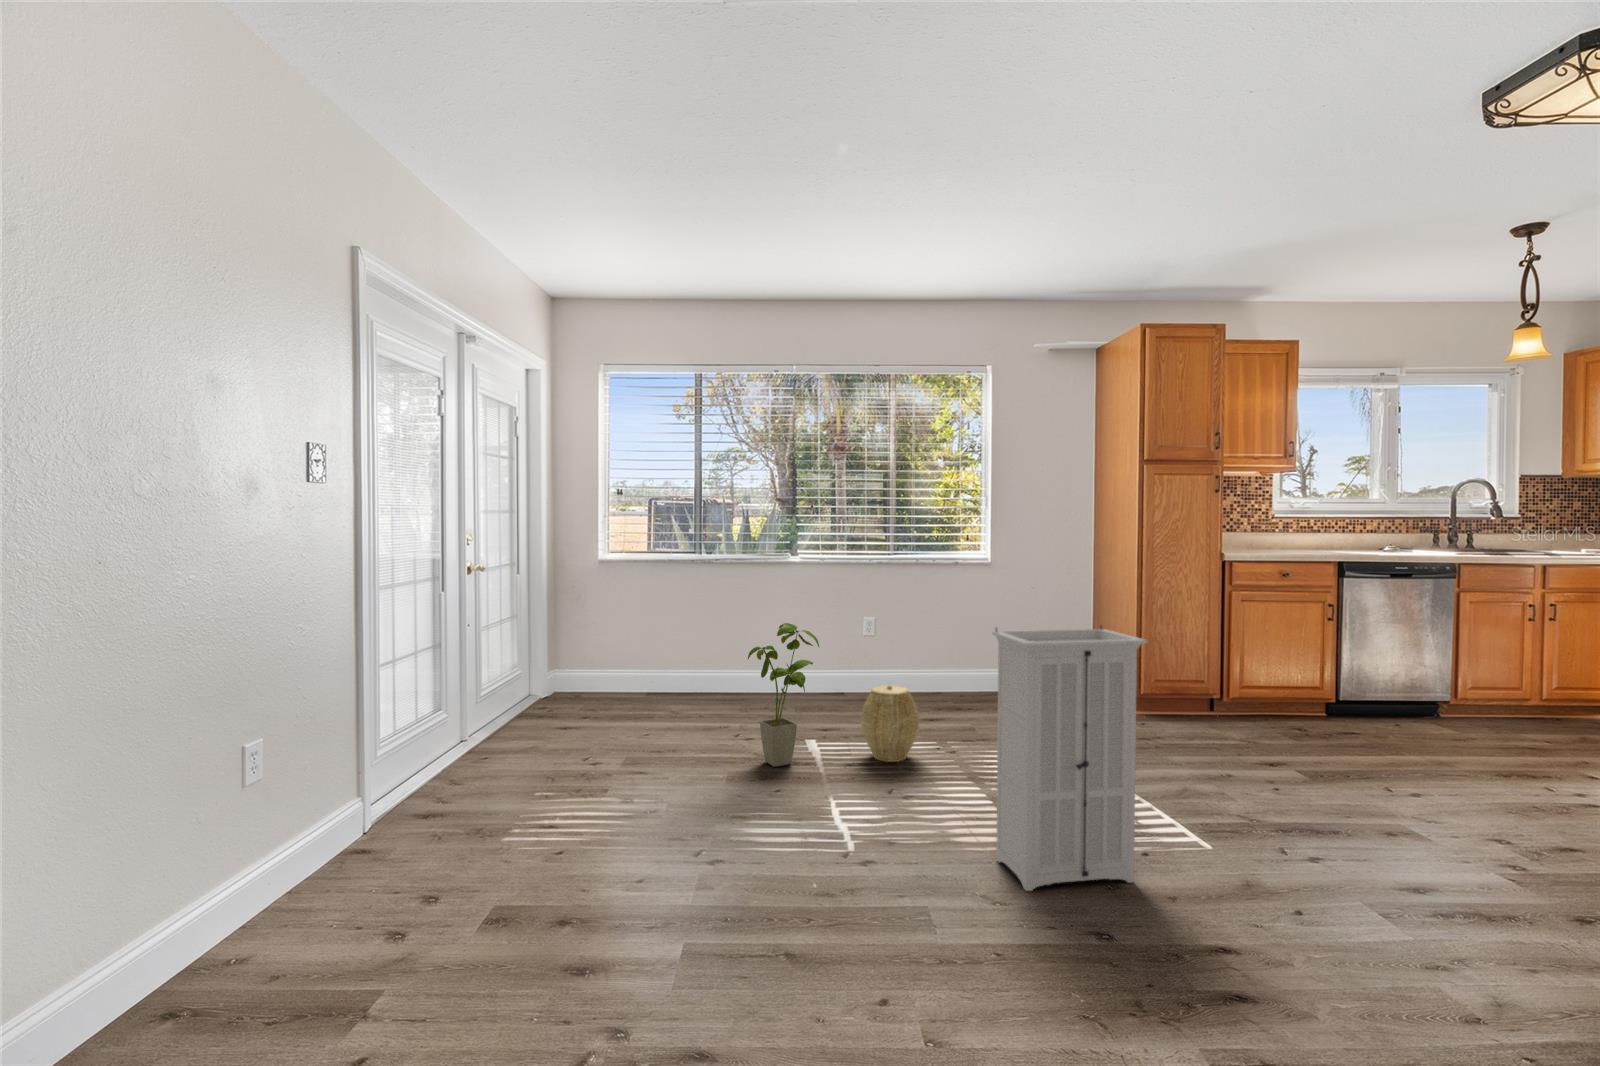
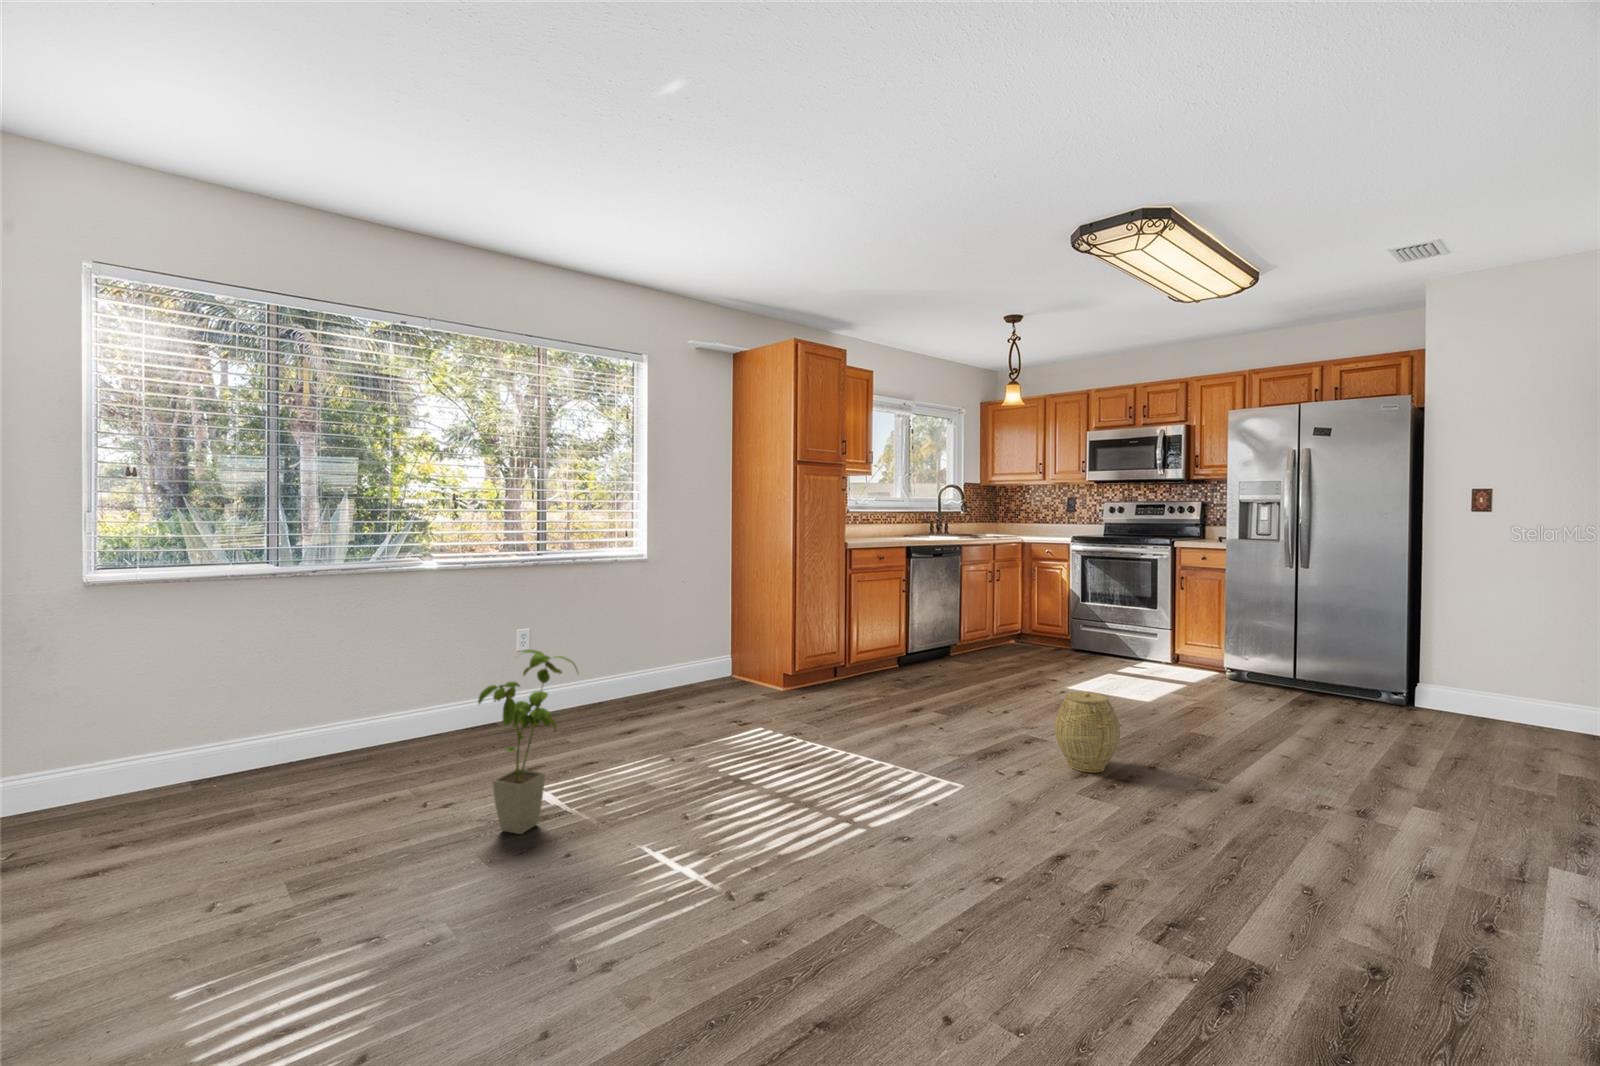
storage cabinet: present [992,627,1148,891] -> none [863,617,987,889]
woven basket: present [861,685,919,762] -> present [1055,692,1120,773]

